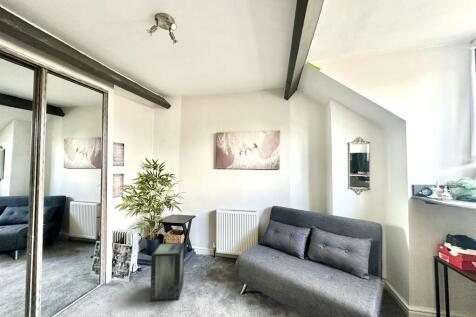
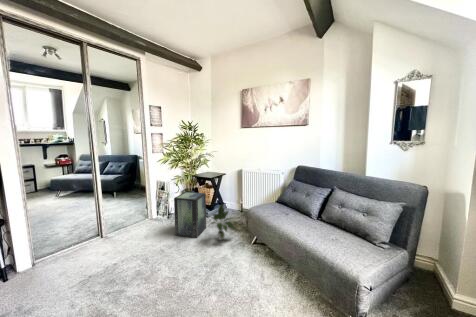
potted plant: none [193,254,223,297] -> present [211,204,235,240]

